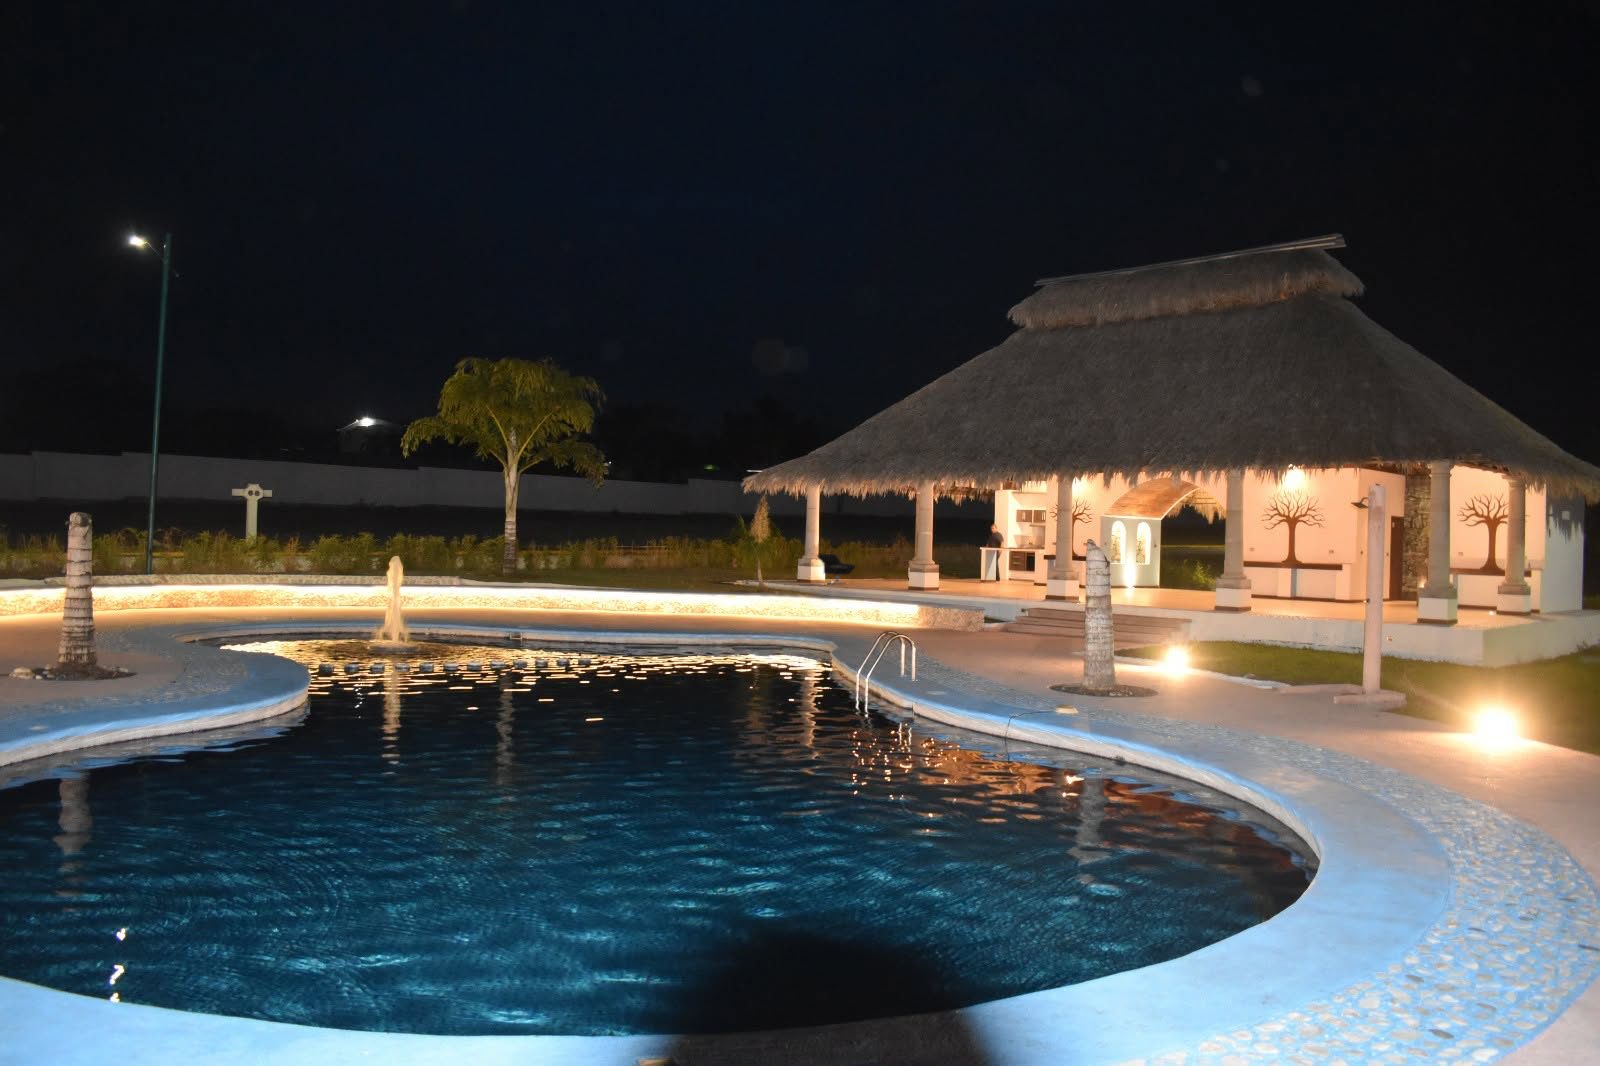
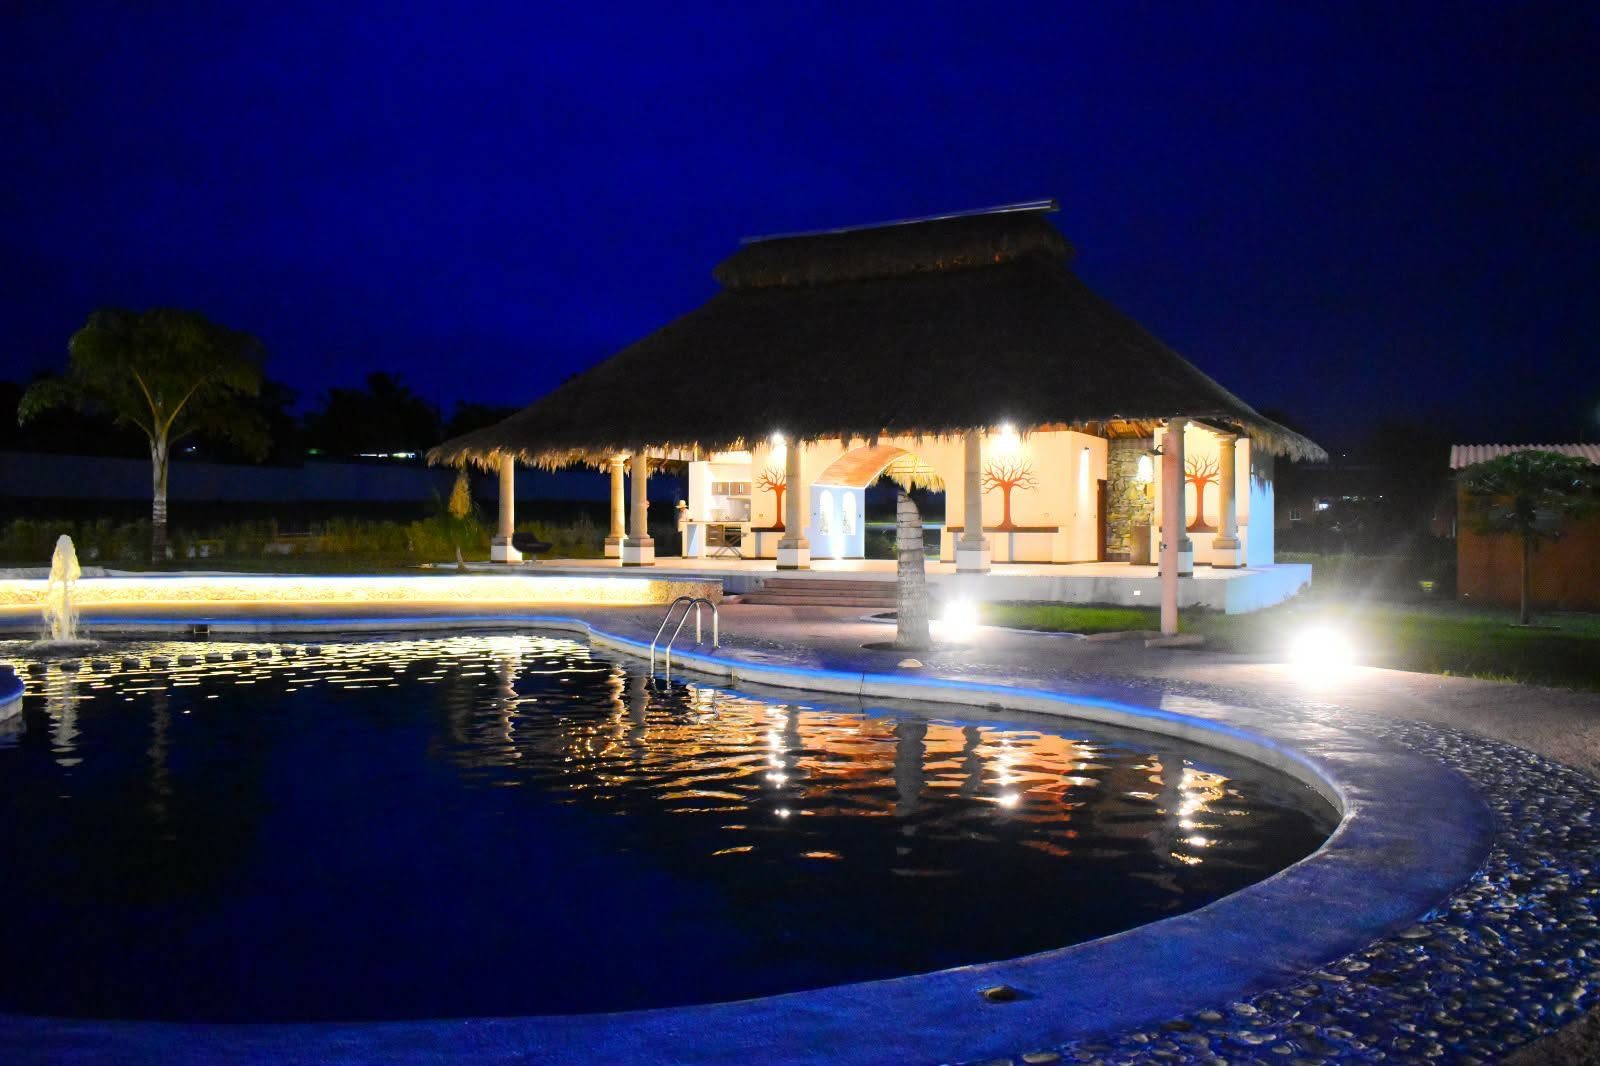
side table: none [1003,559,1043,586] -> present [709,532,747,559]

